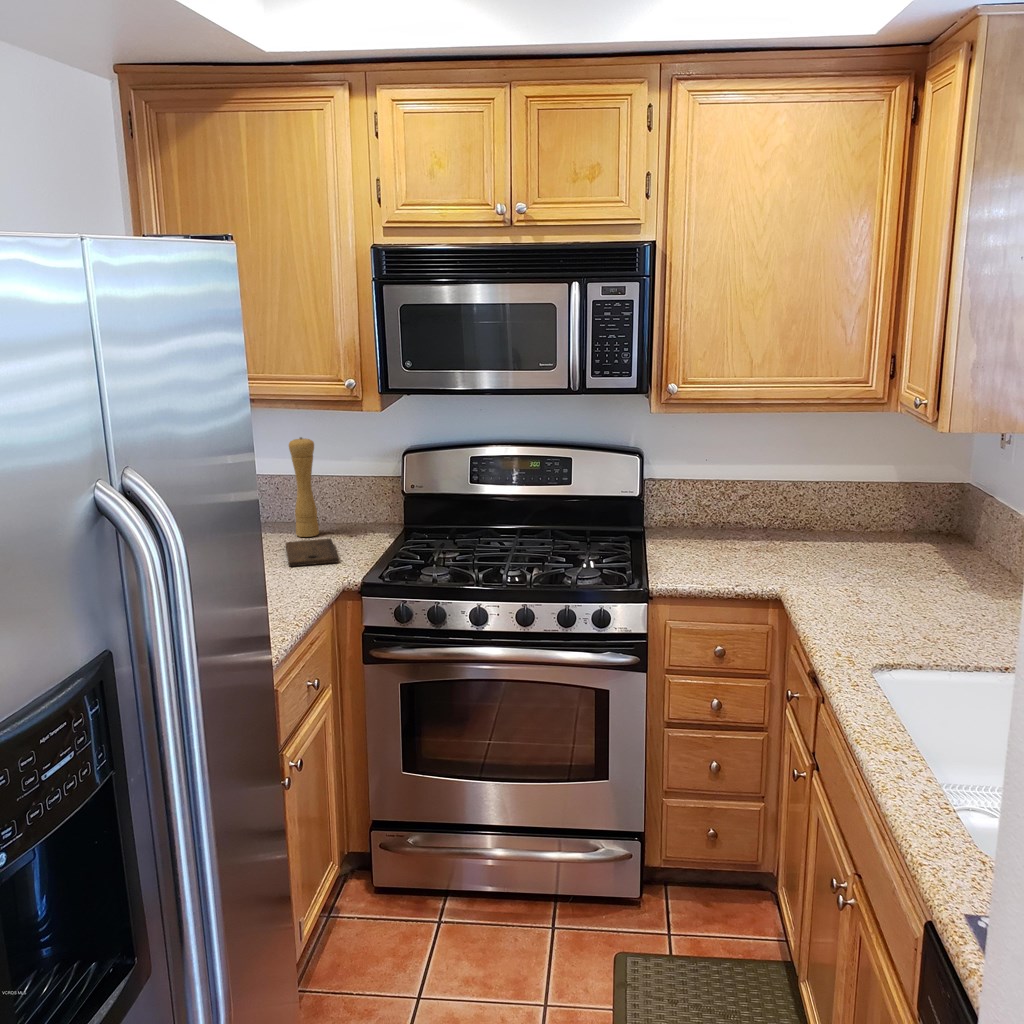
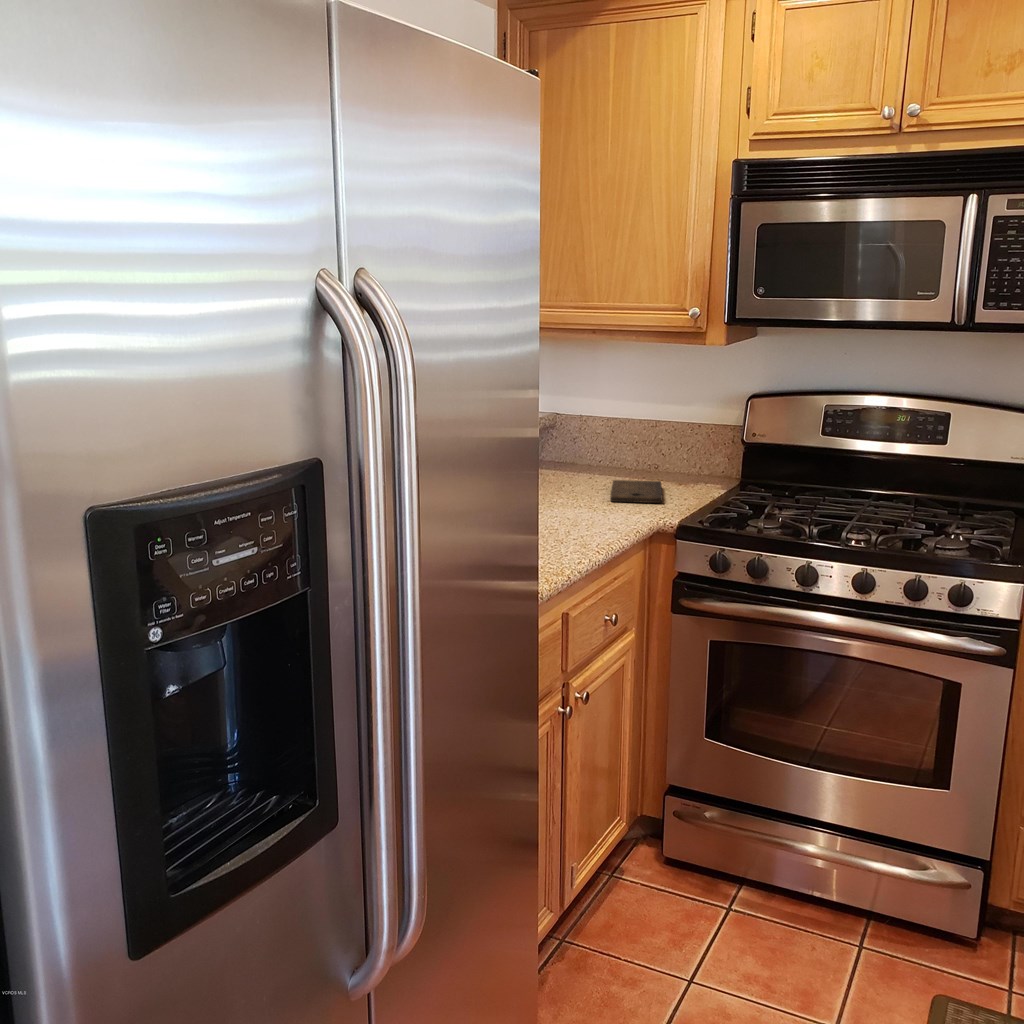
pepper mill: present [289,437,319,537] -> none [627,373,655,479]

